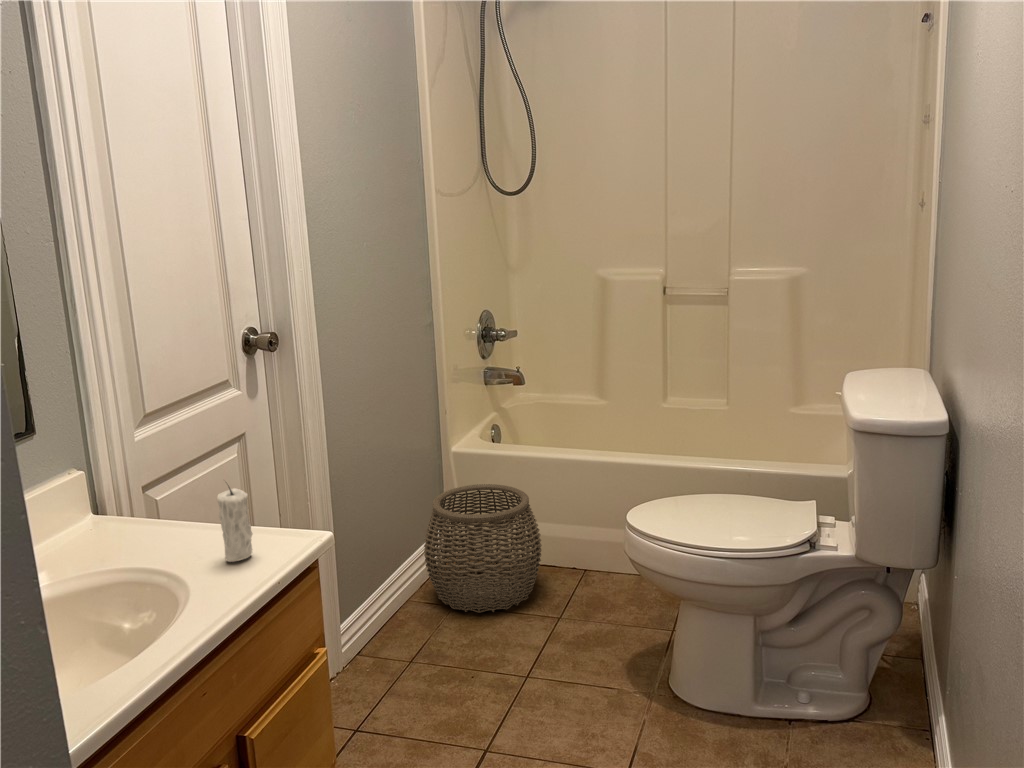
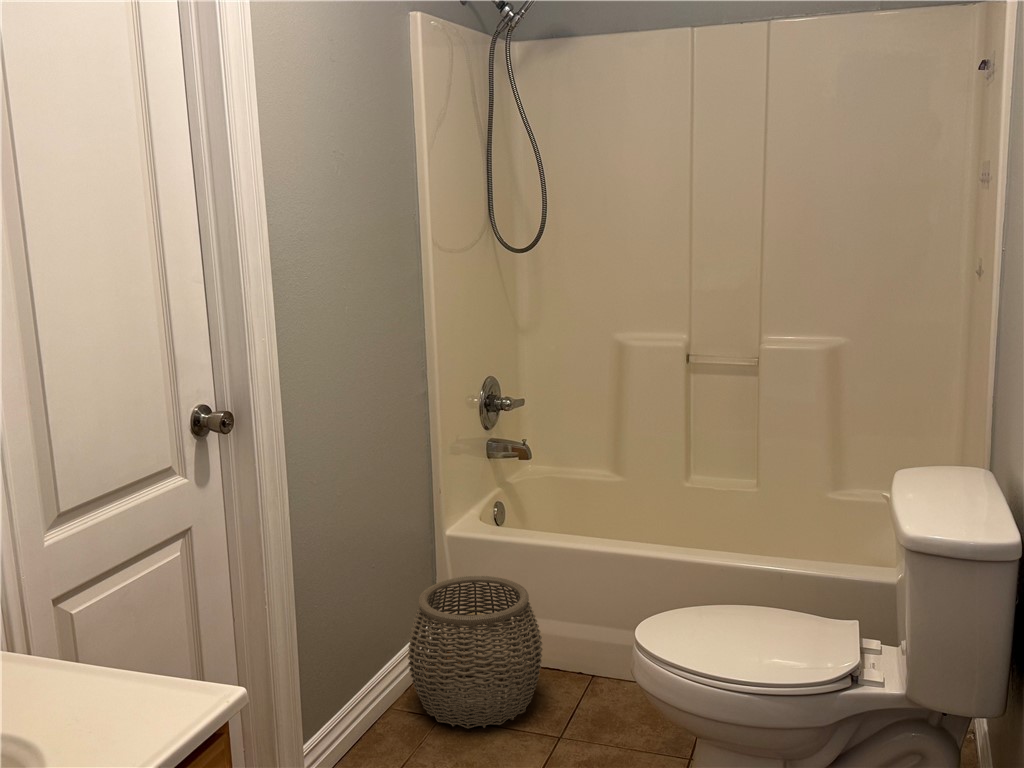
candle: present [217,486,253,562] -> none [100,624,145,728]

